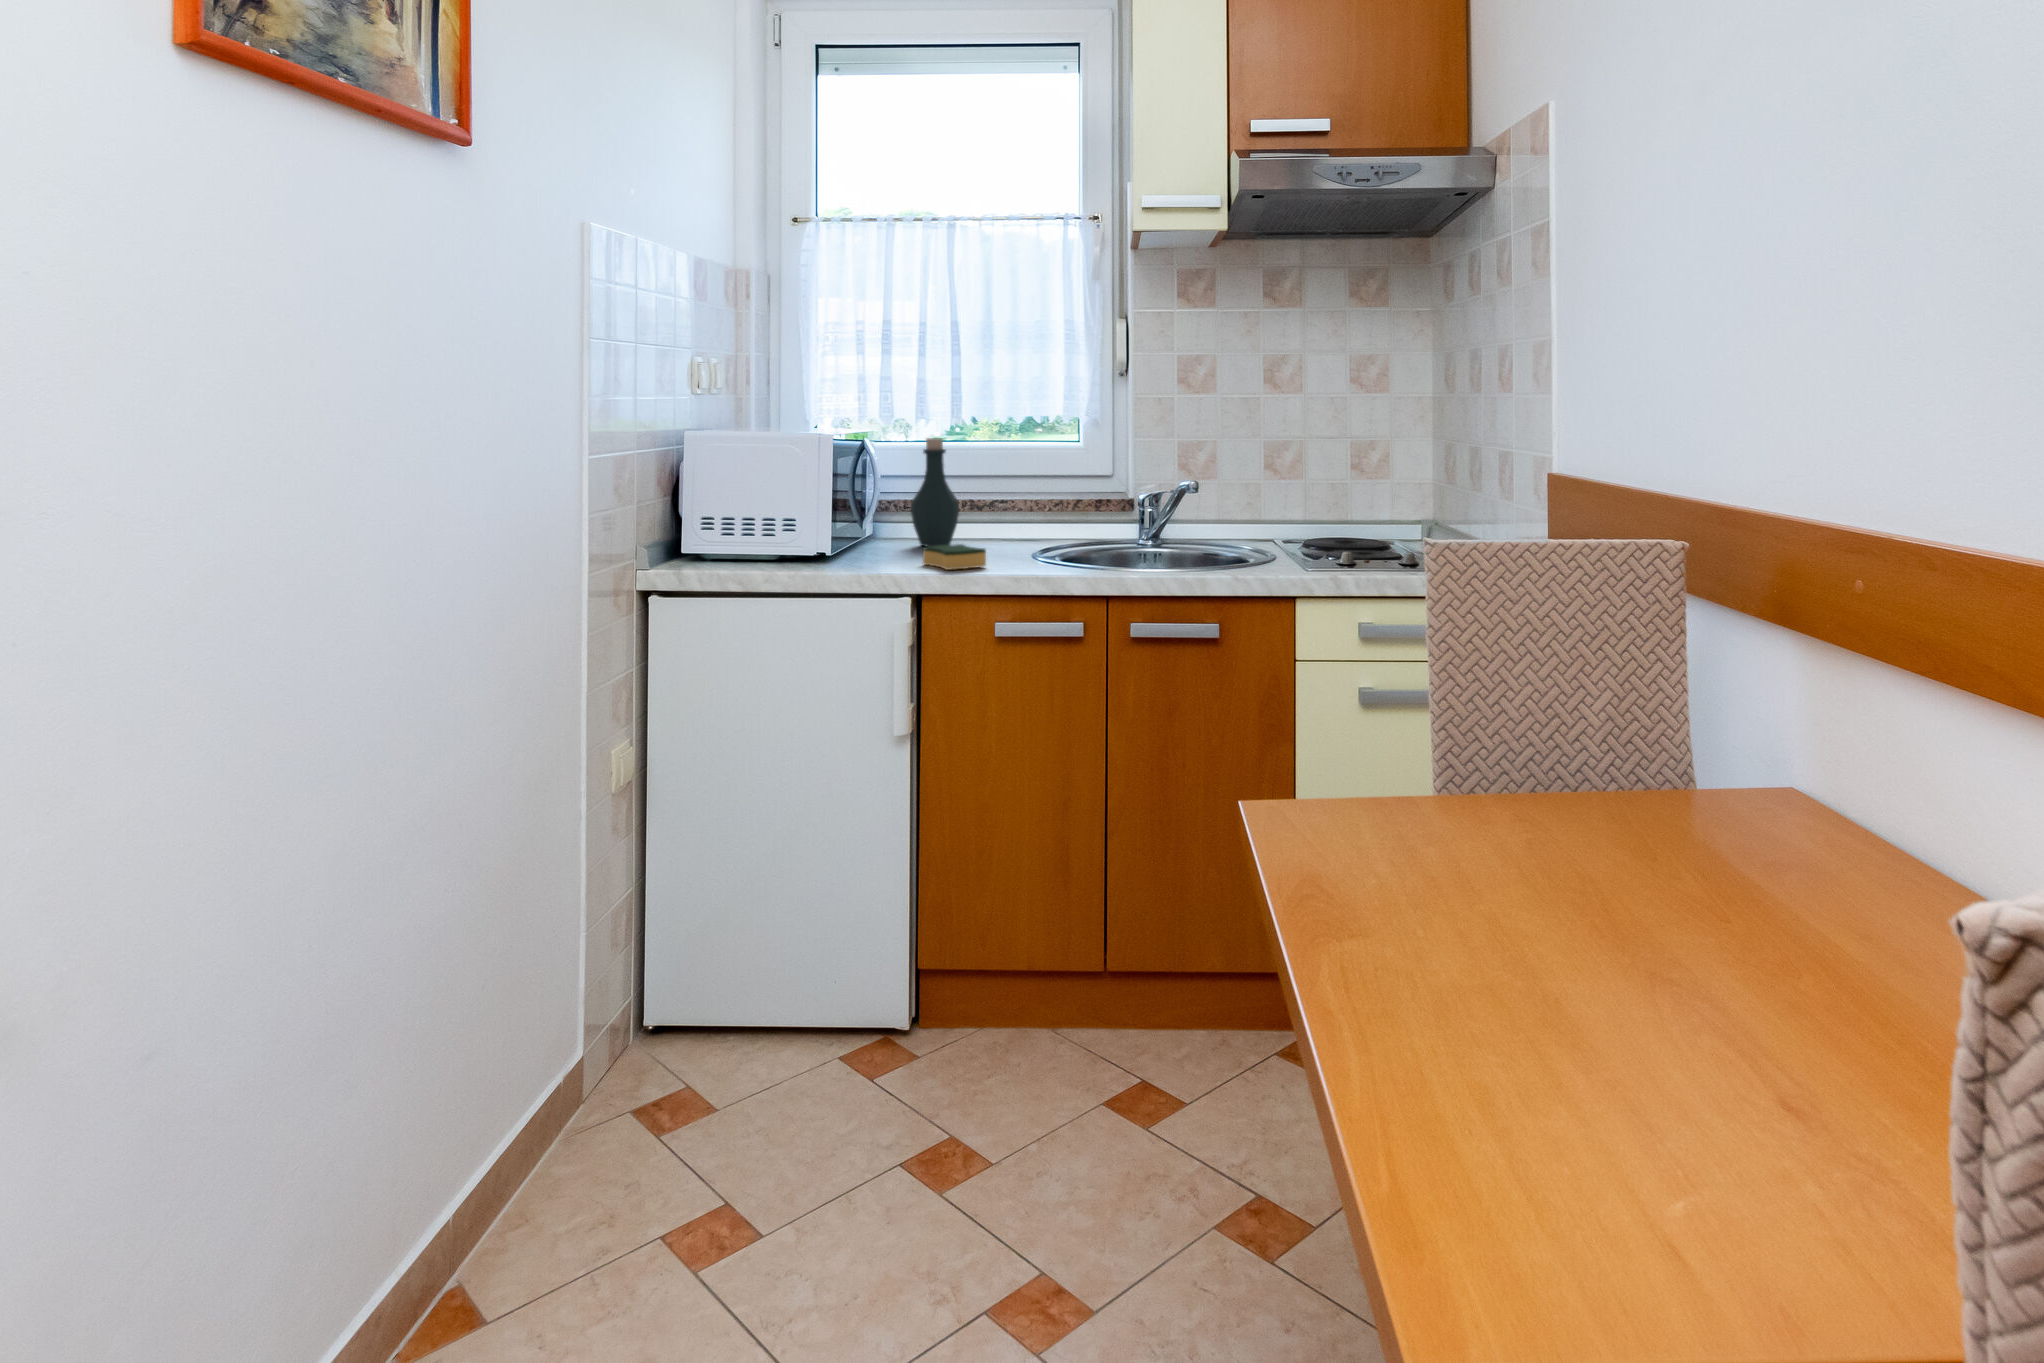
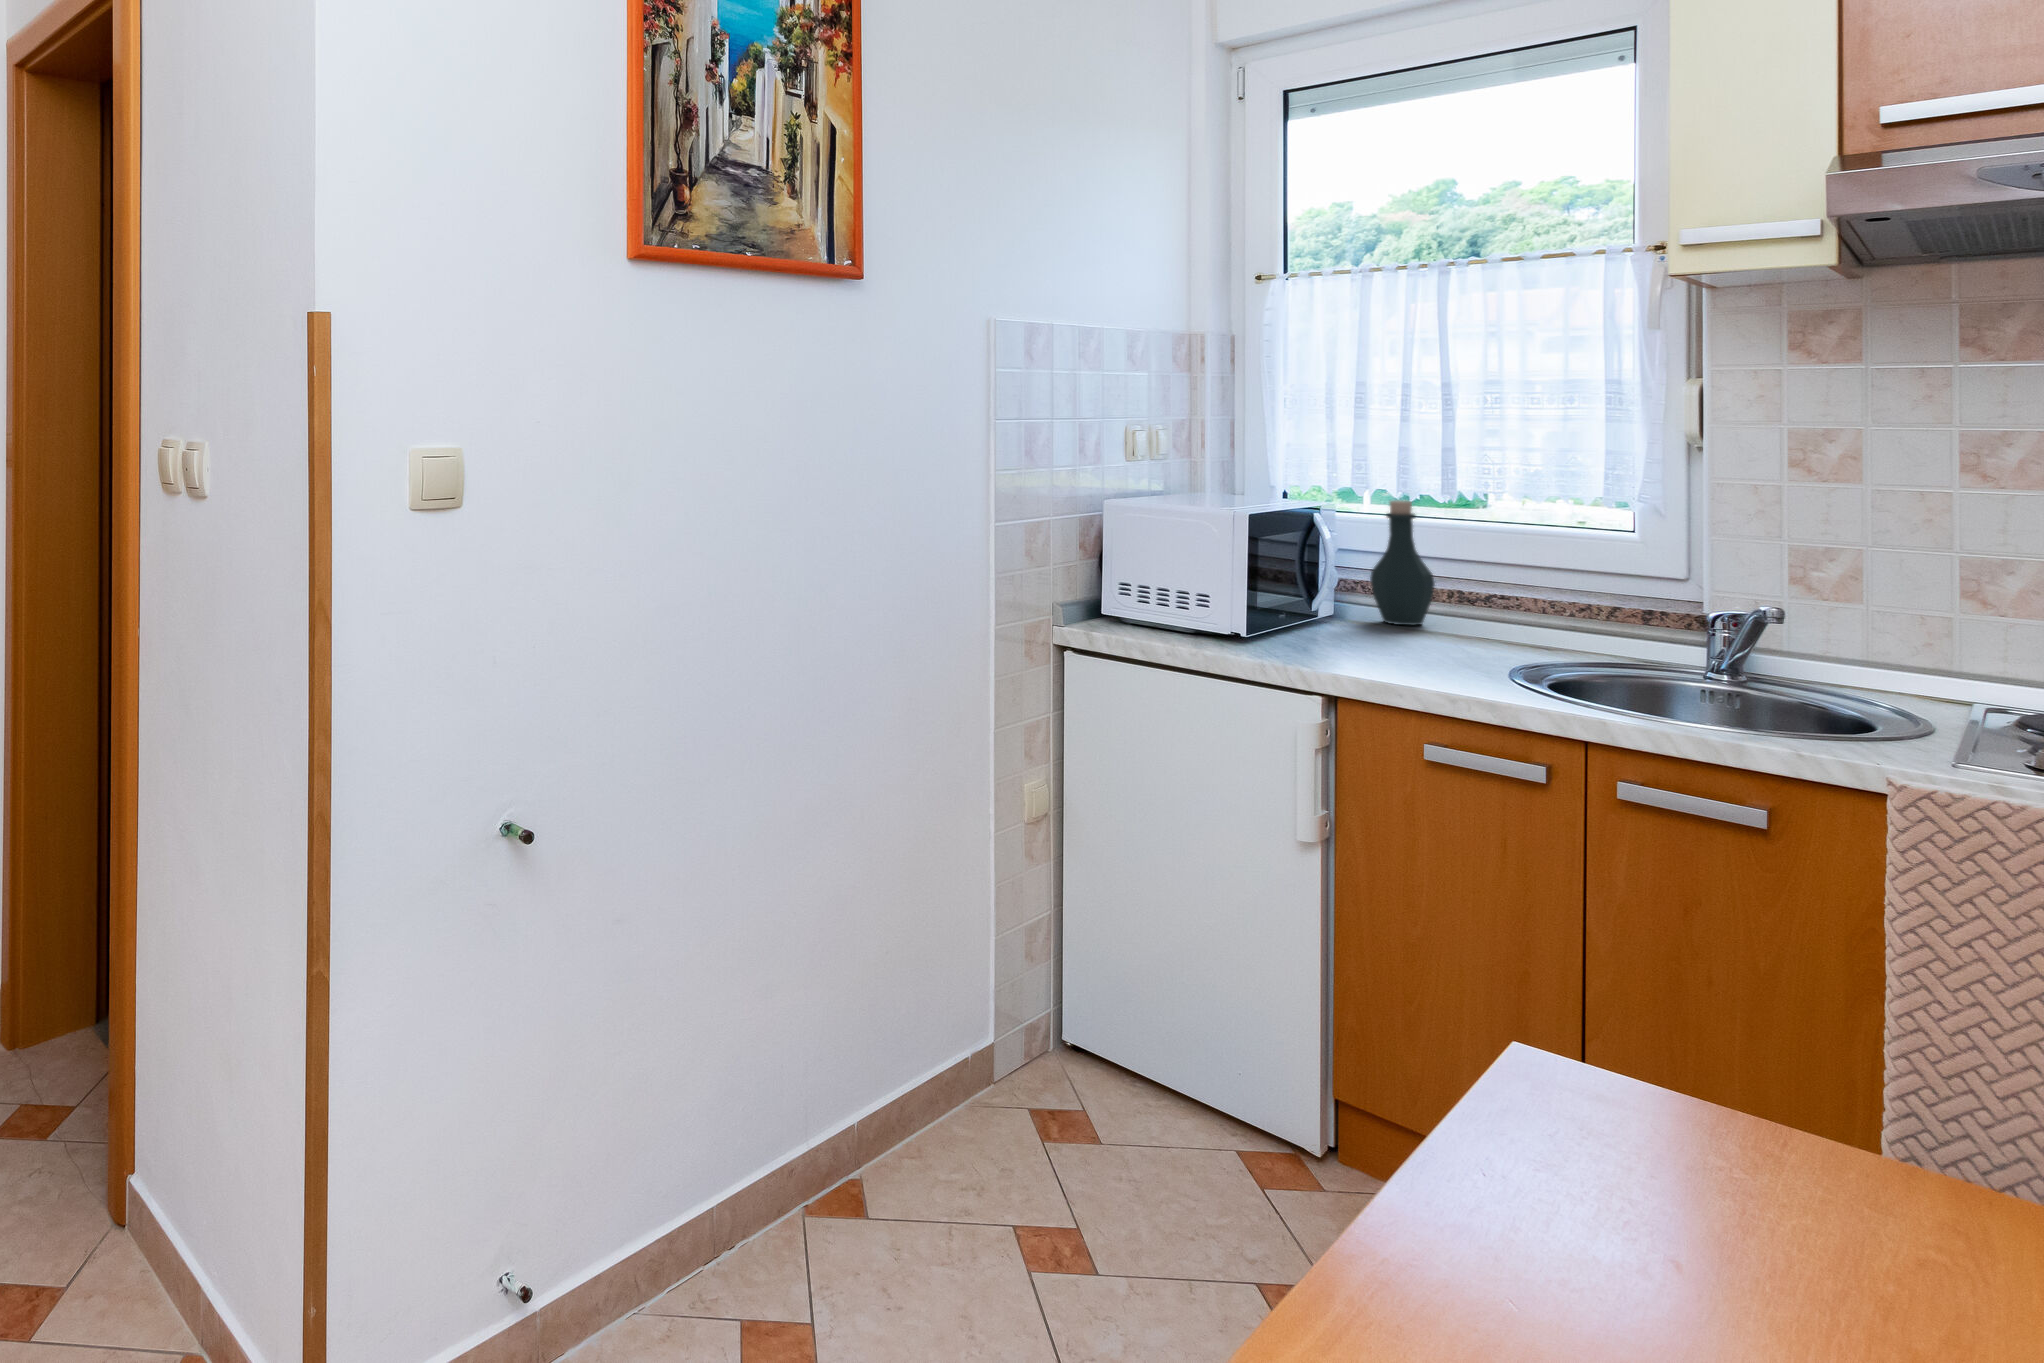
sponge: present [923,544,986,570] -> none [1357,628,1436,660]

